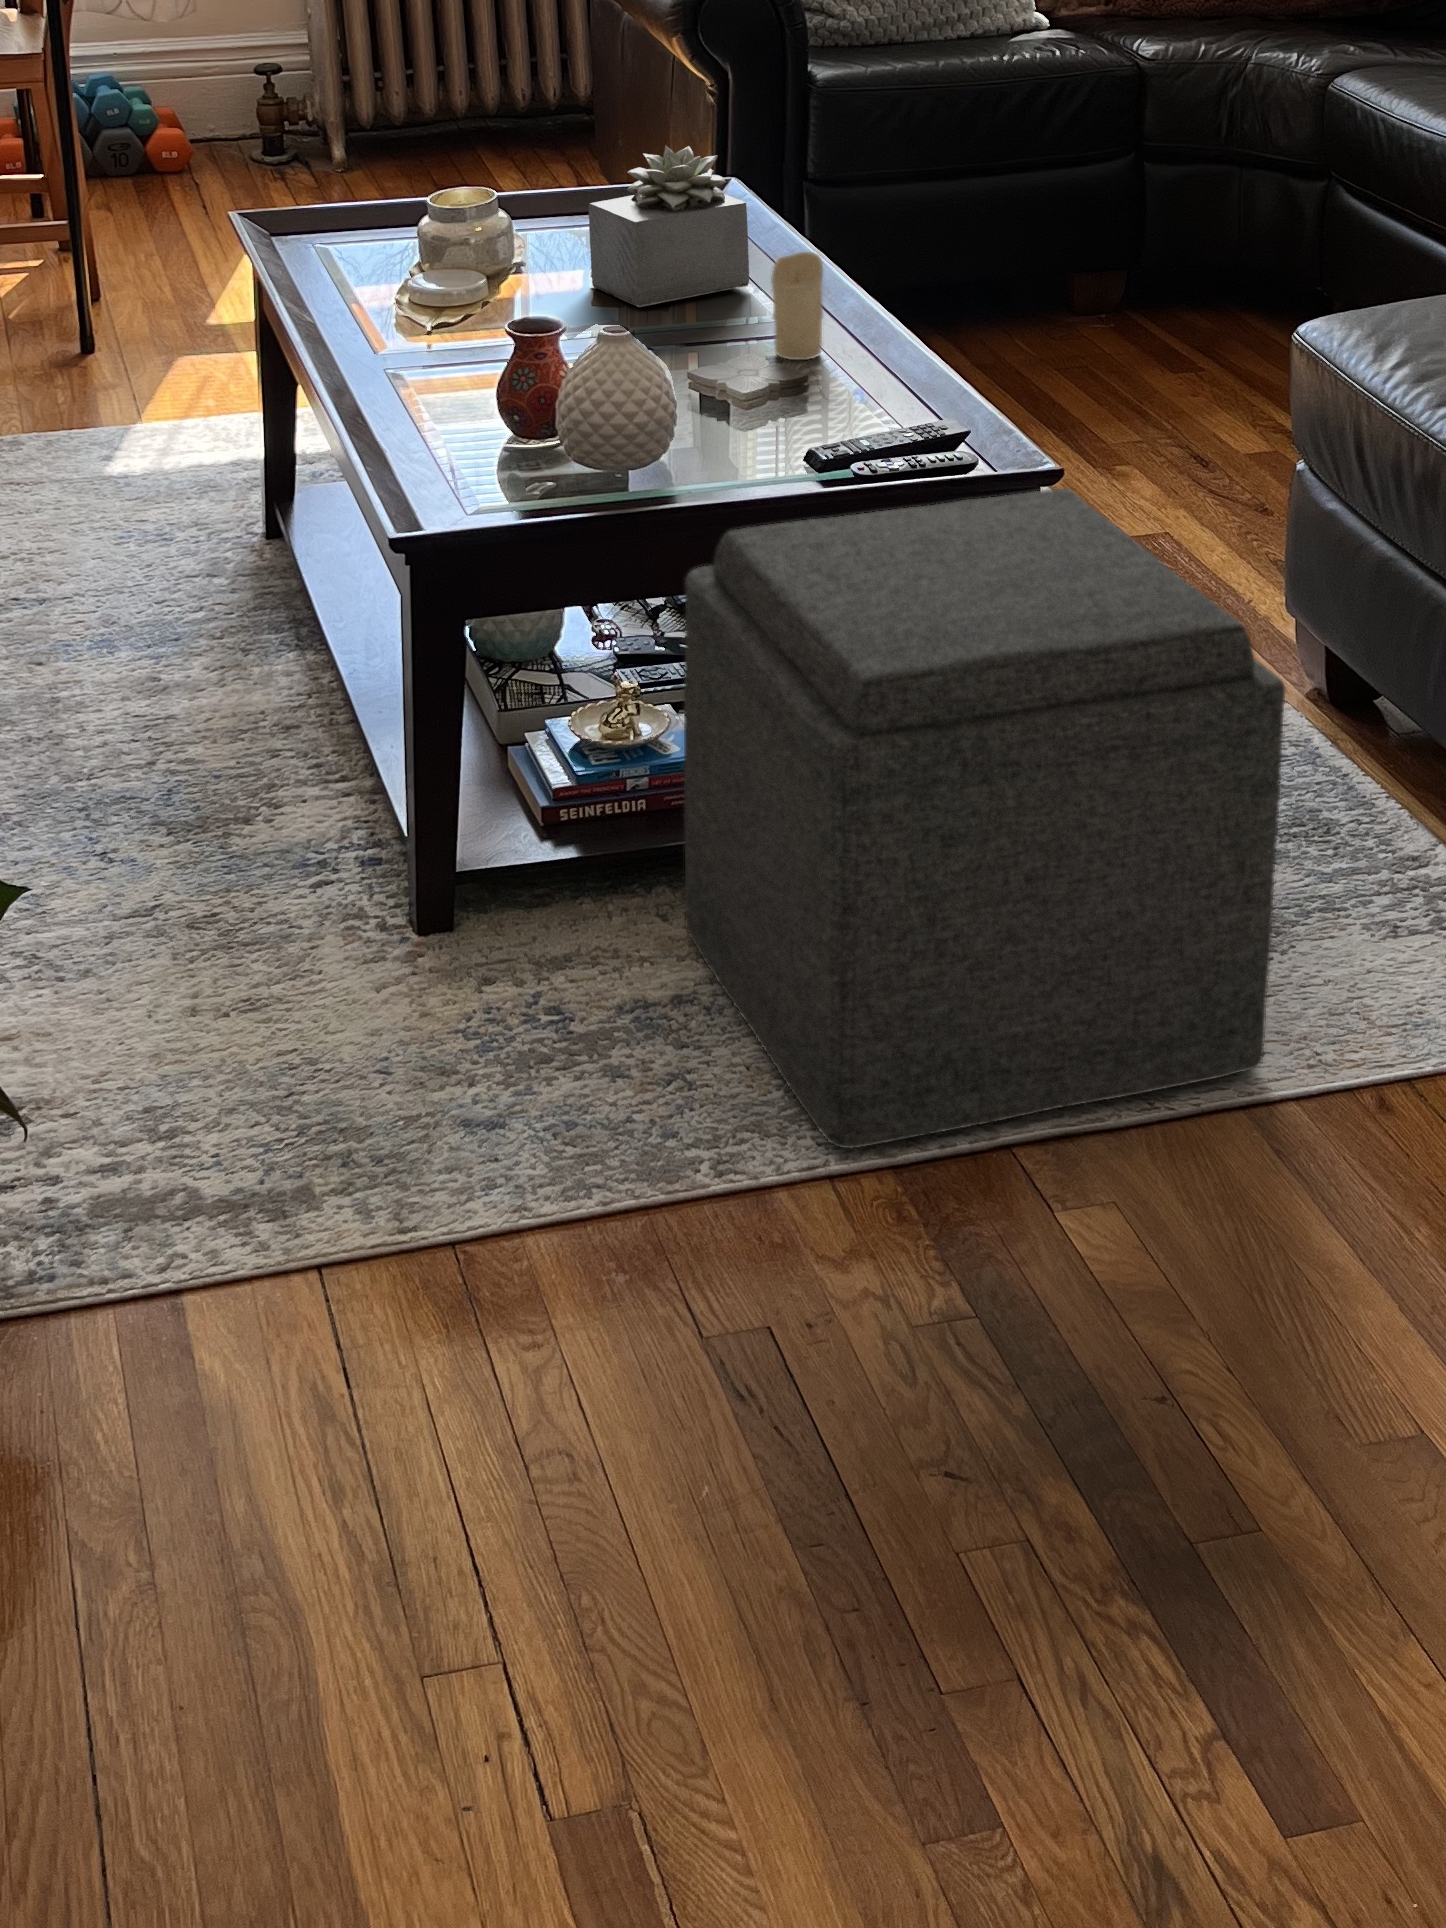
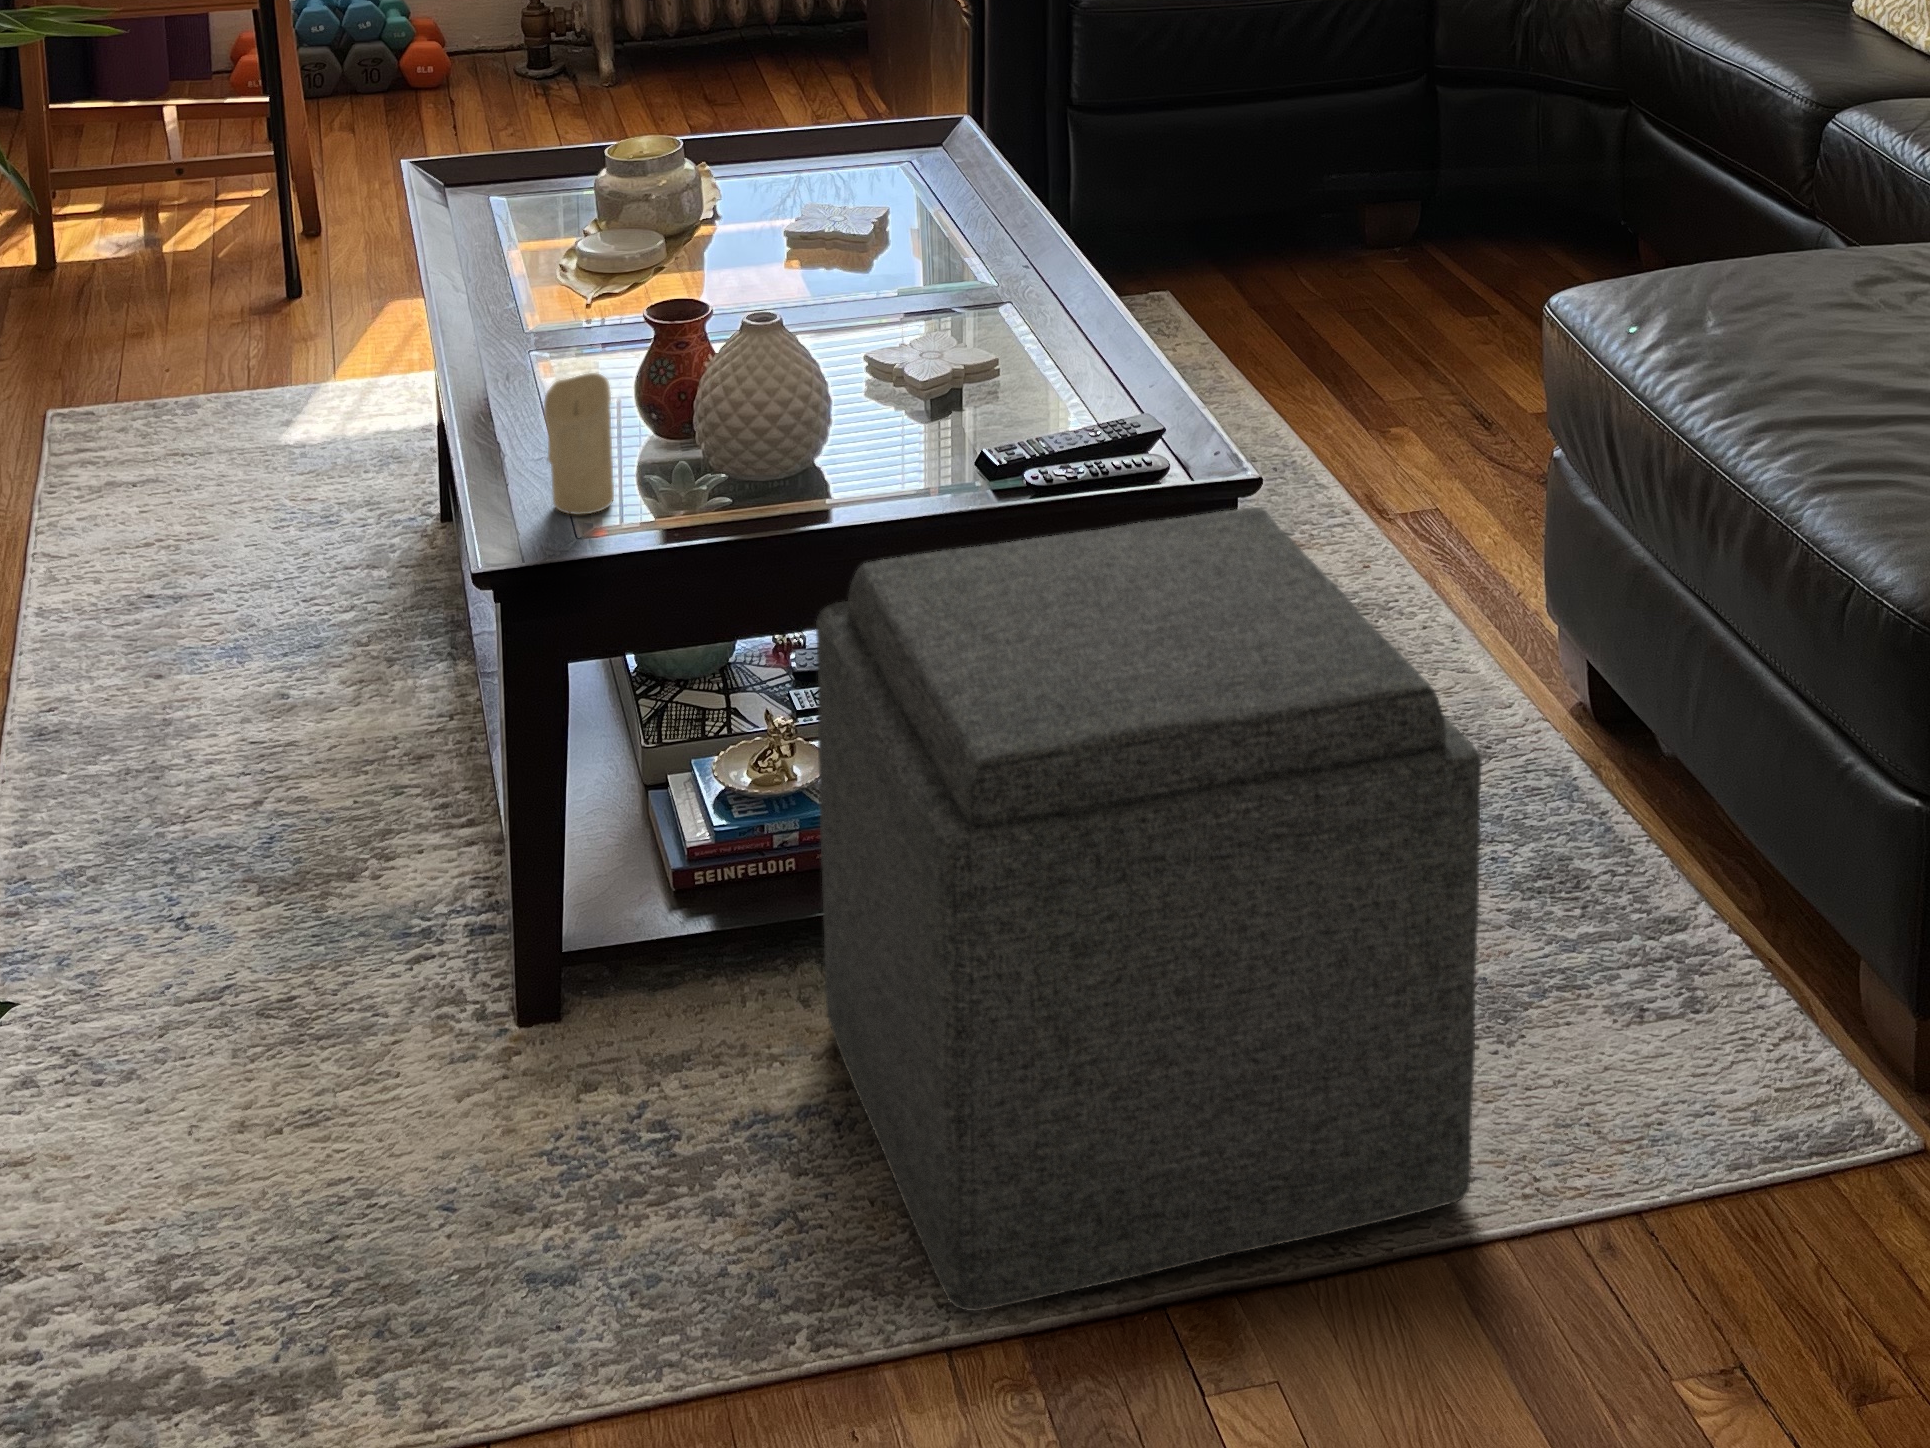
succulent plant: present [589,145,751,307] -> none [780,96,960,276]
candle: present [771,252,823,360] -> present [544,373,614,515]

